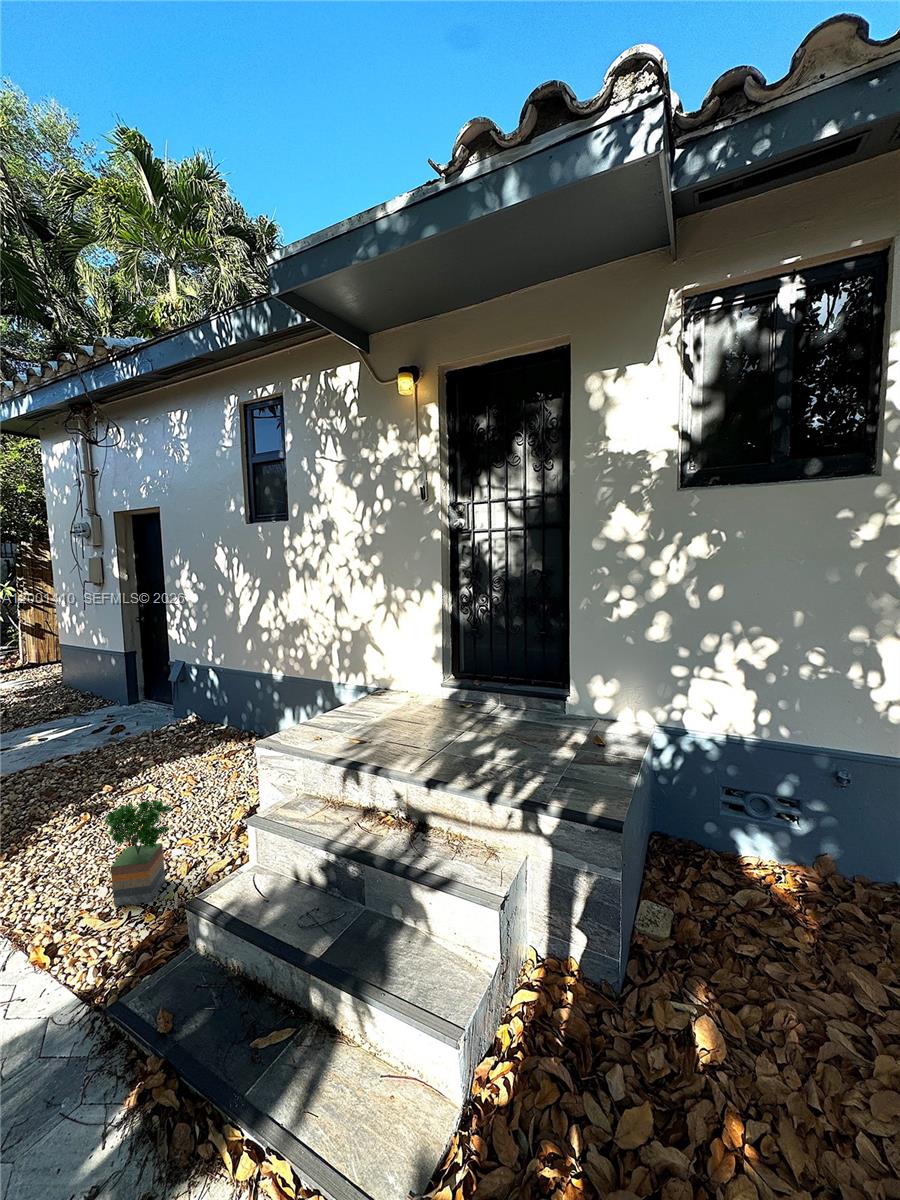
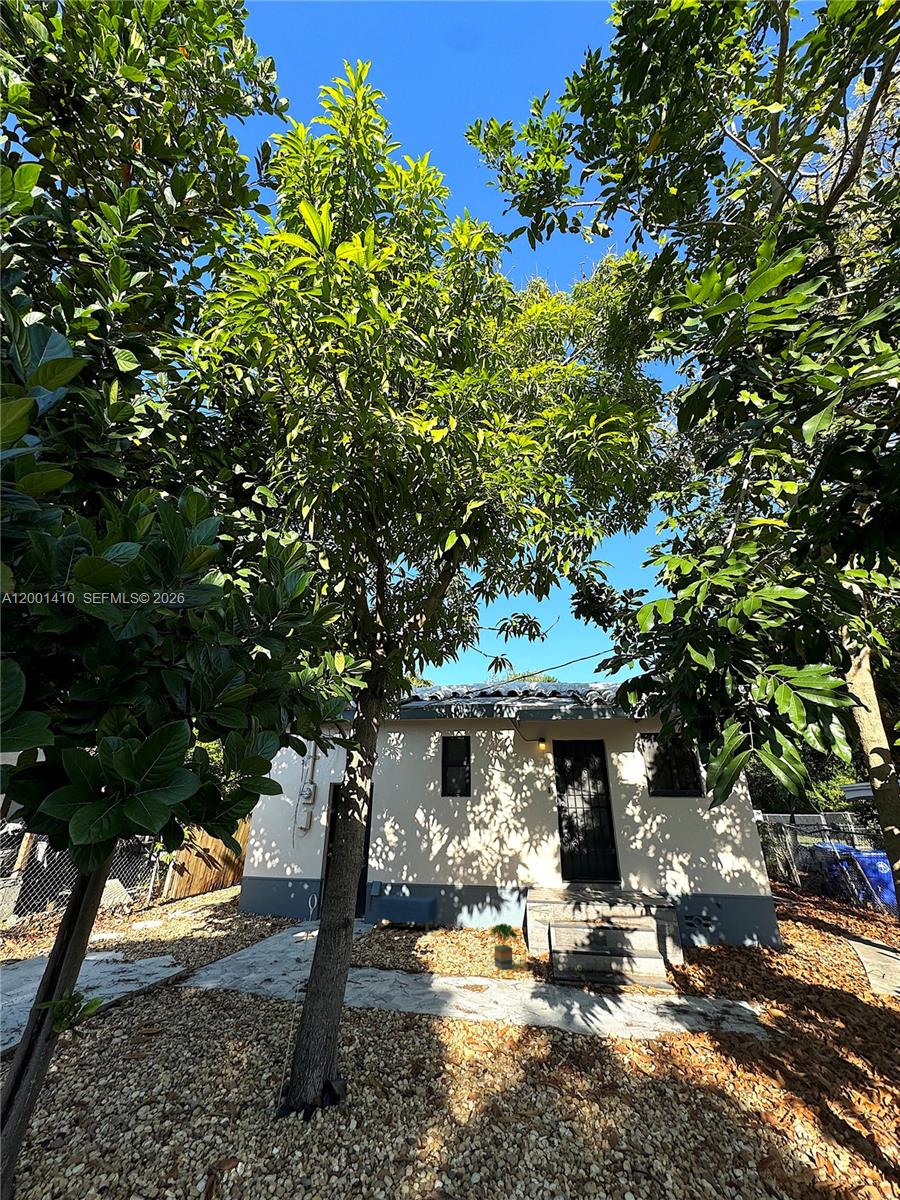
bench: none [151,681,250,750] -> present [377,895,437,932]

